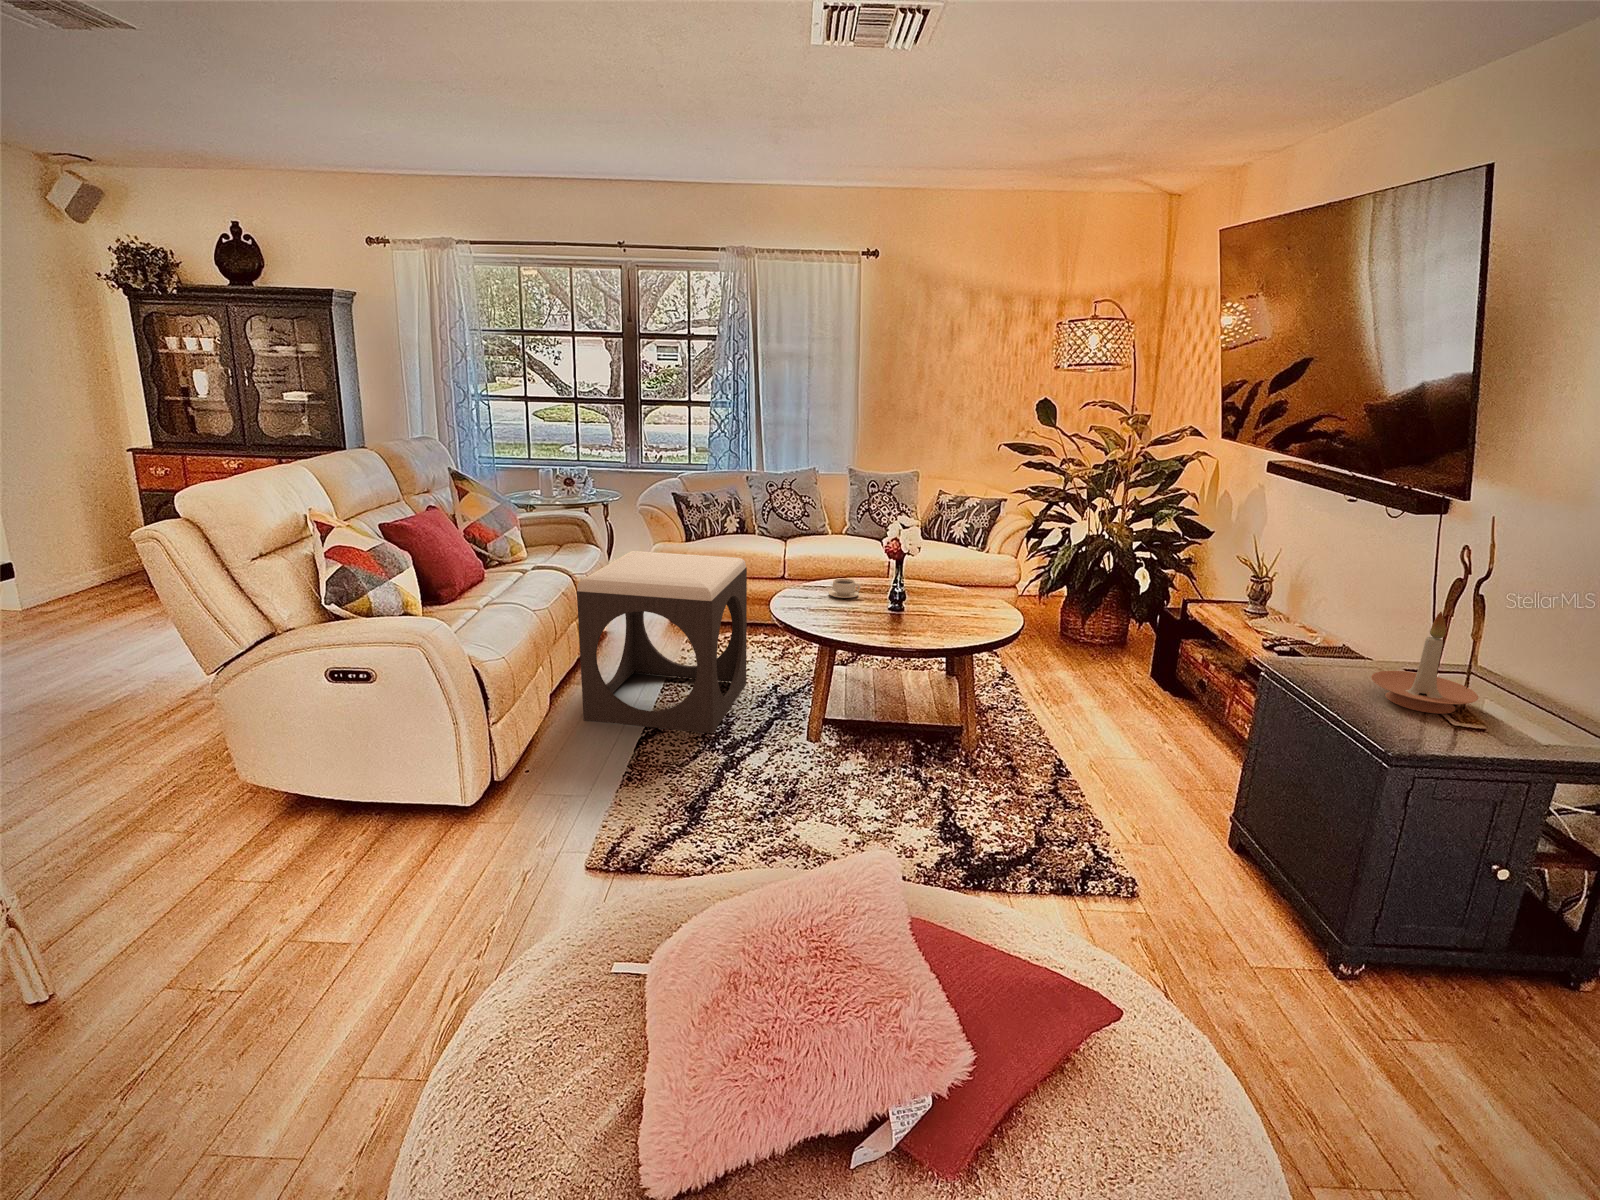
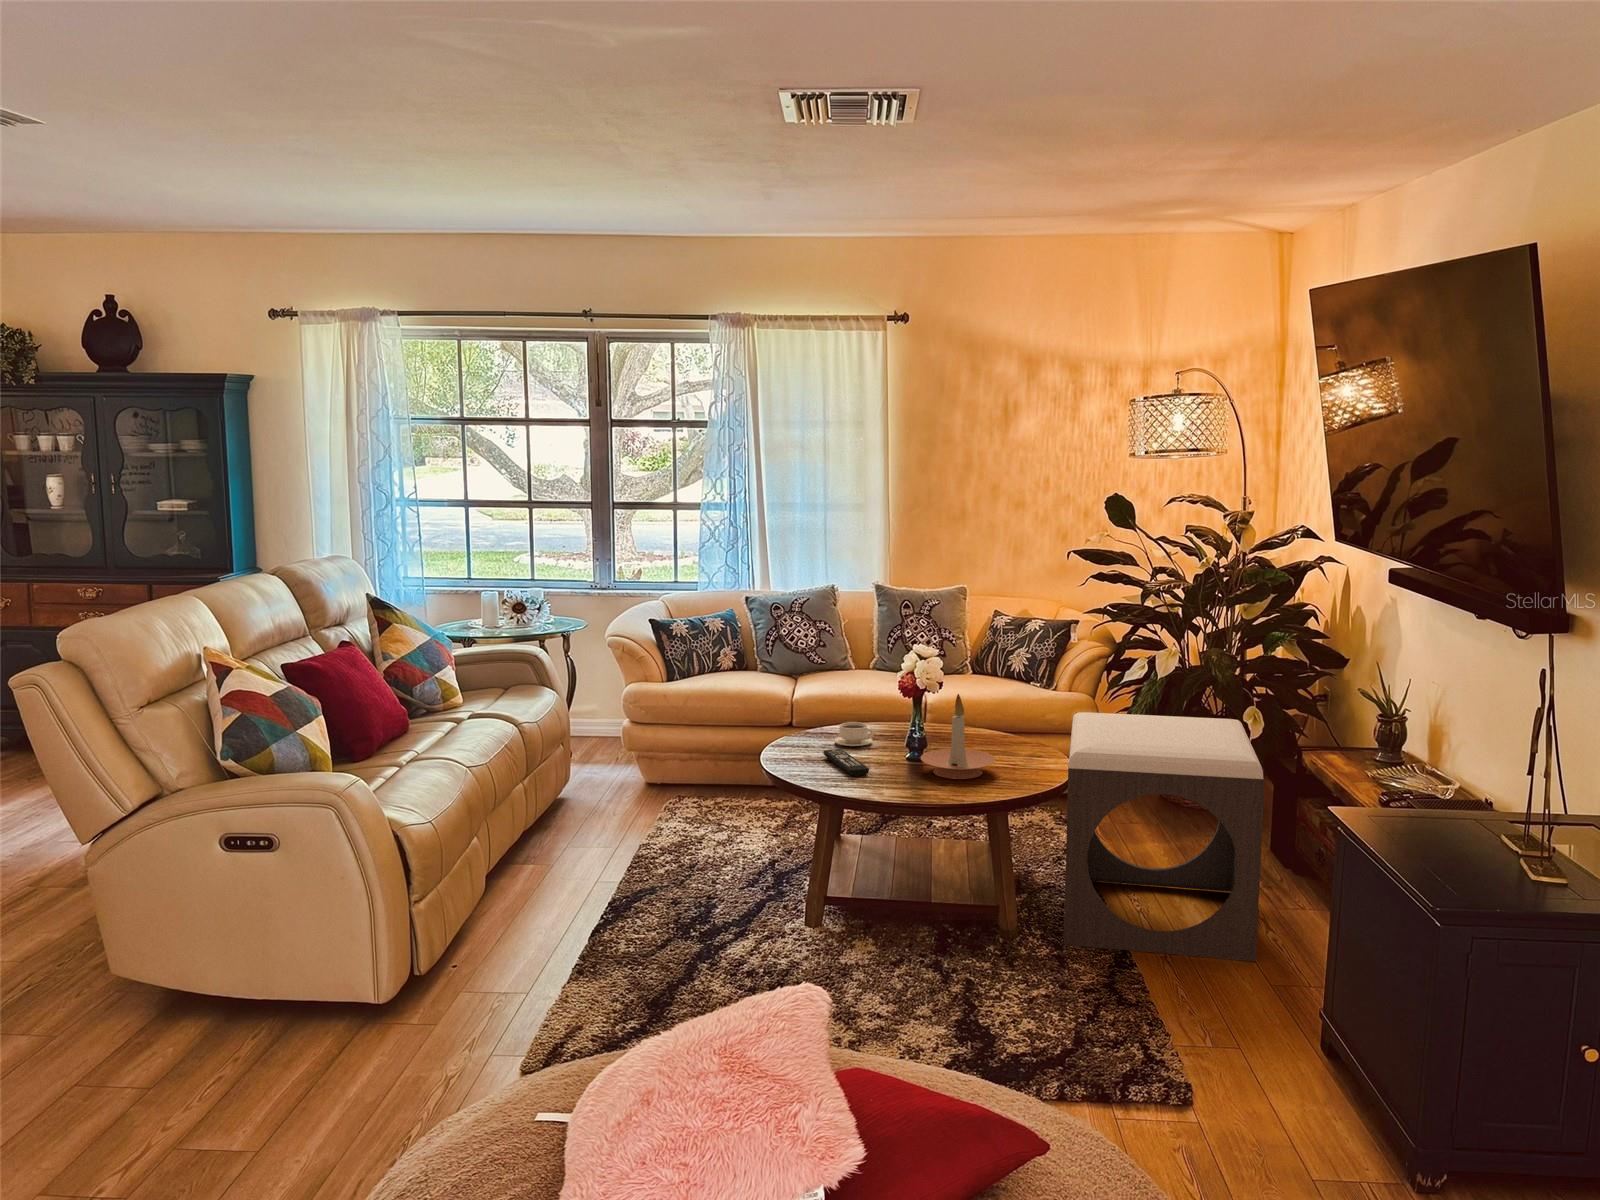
footstool: present [577,551,747,733] -> present [1064,712,1265,961]
remote control: none [822,600,862,623] -> present [823,749,869,776]
candle holder: present [1371,612,1478,714] -> present [921,694,995,779]

